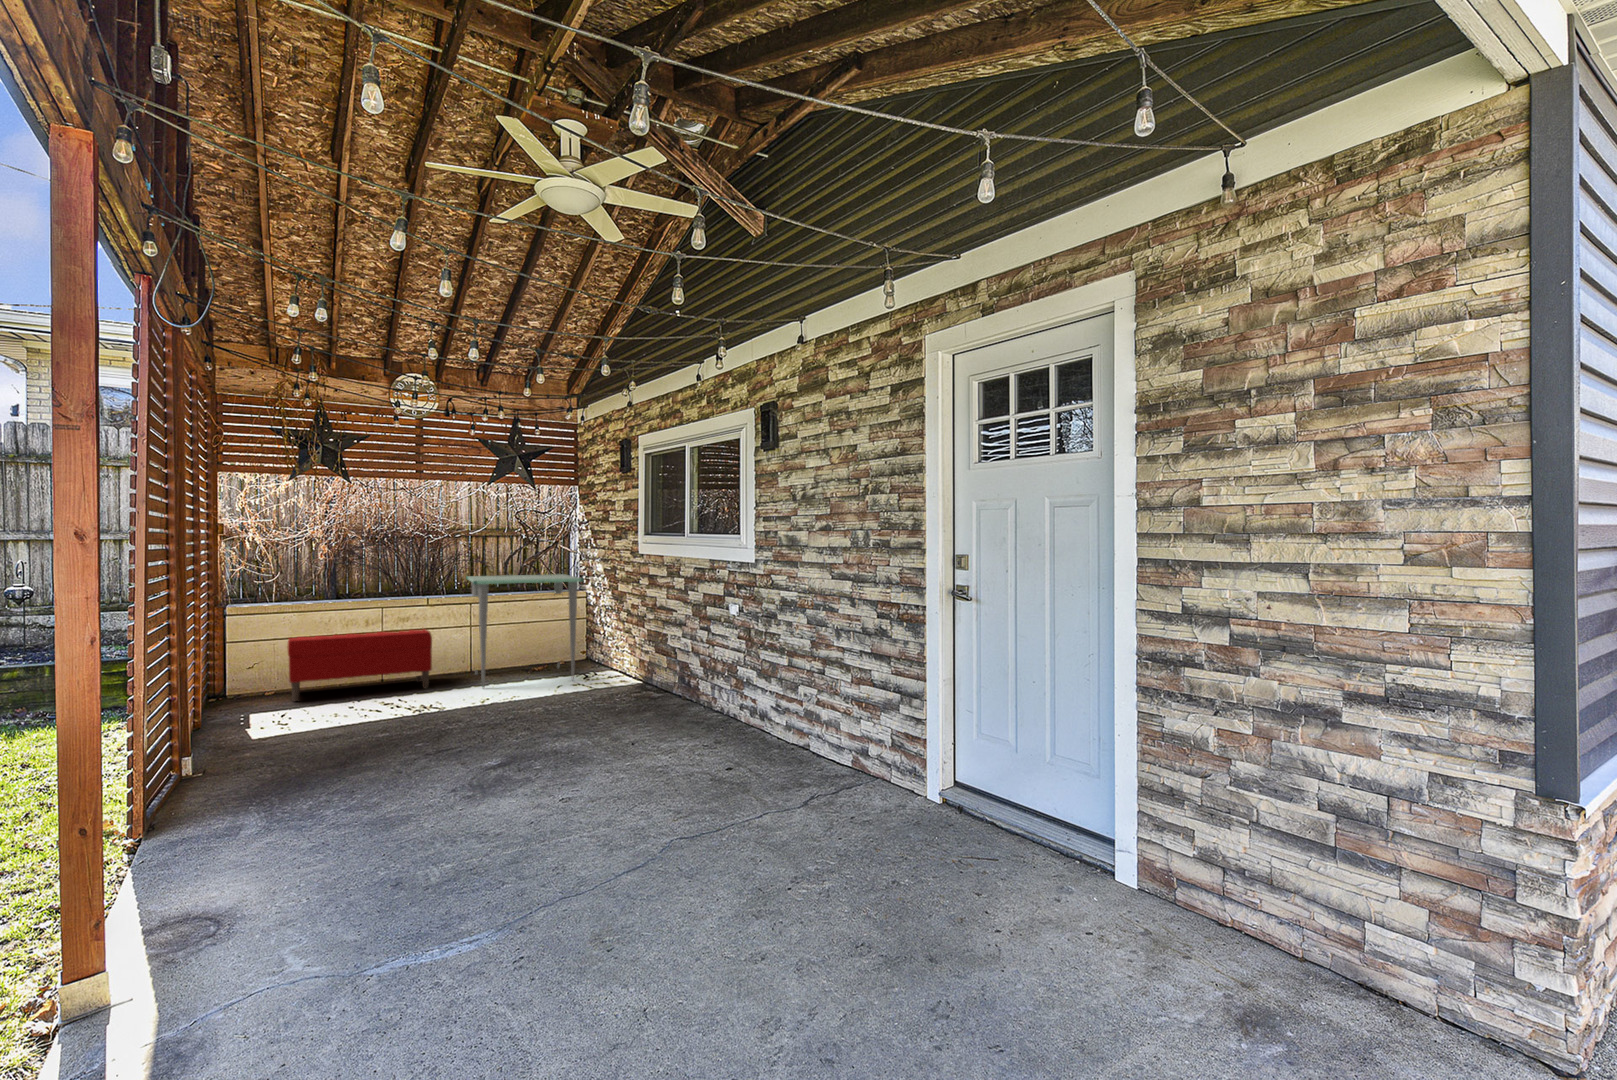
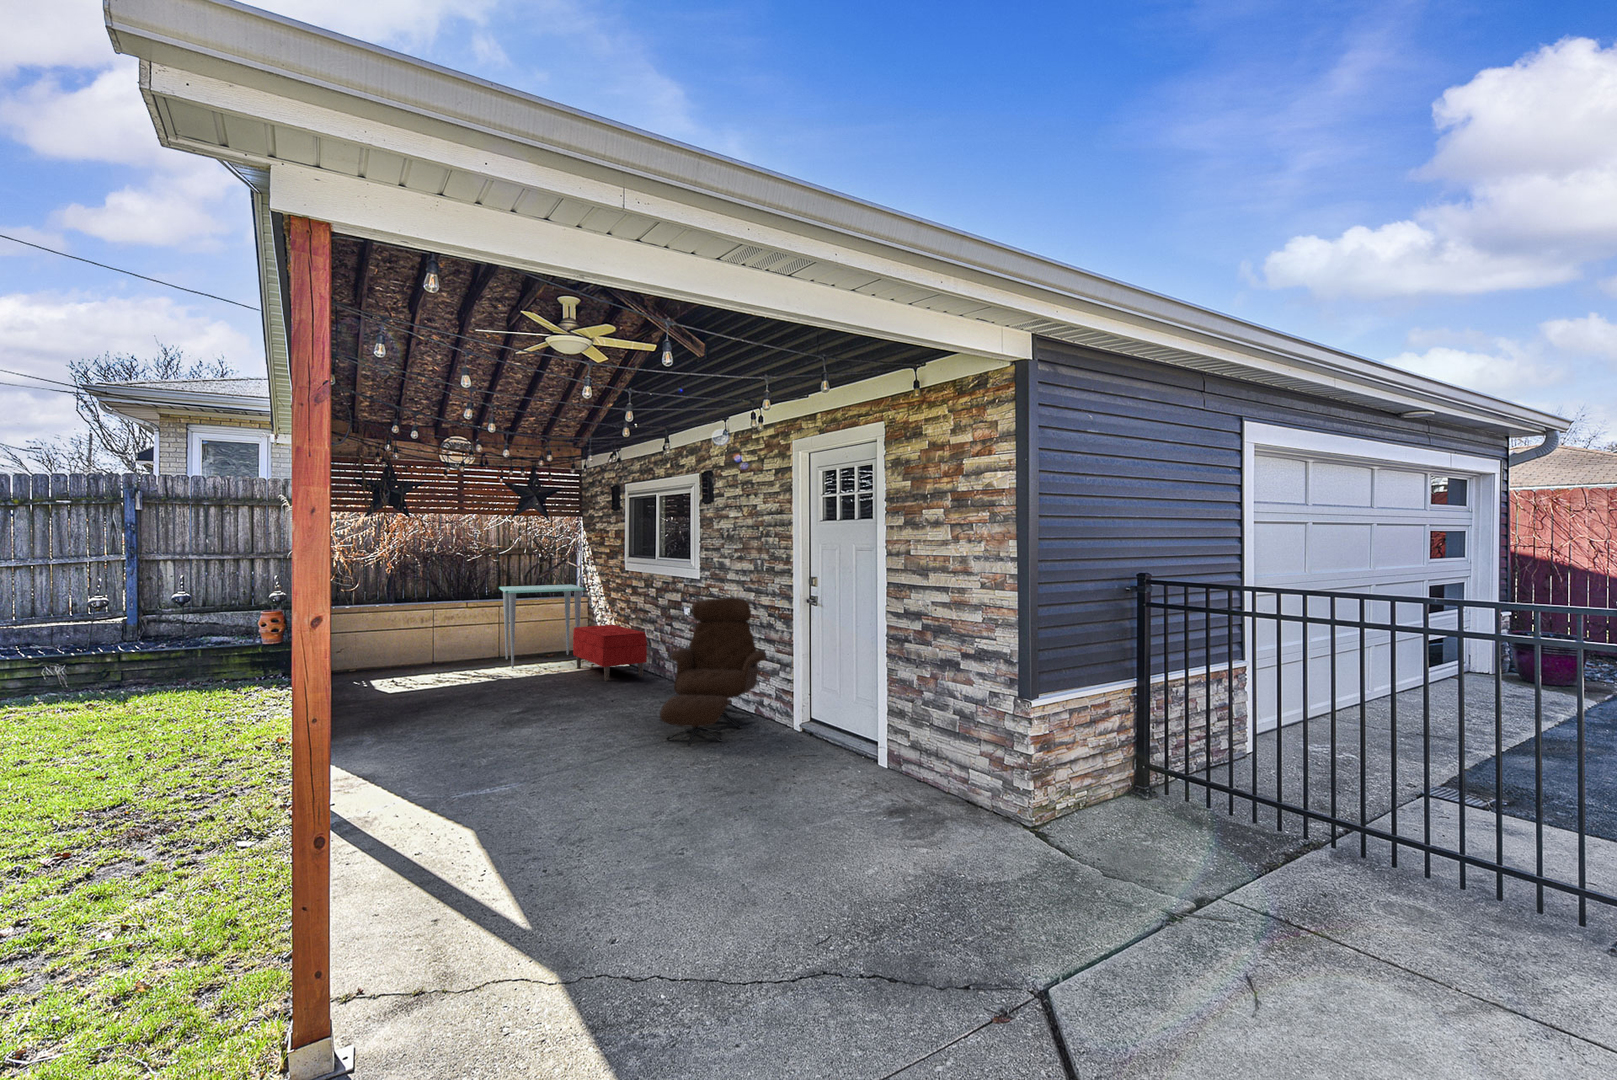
lounge chair: none [716,590,874,834] -> present [660,598,766,746]
bench: present [288,629,432,701] -> present [573,625,647,681]

